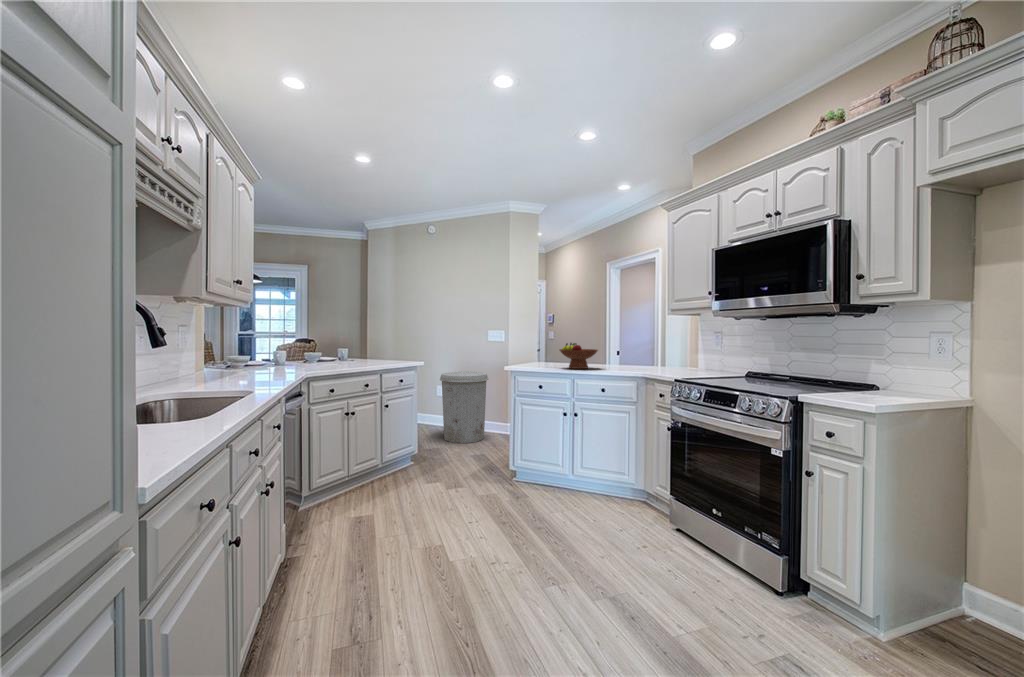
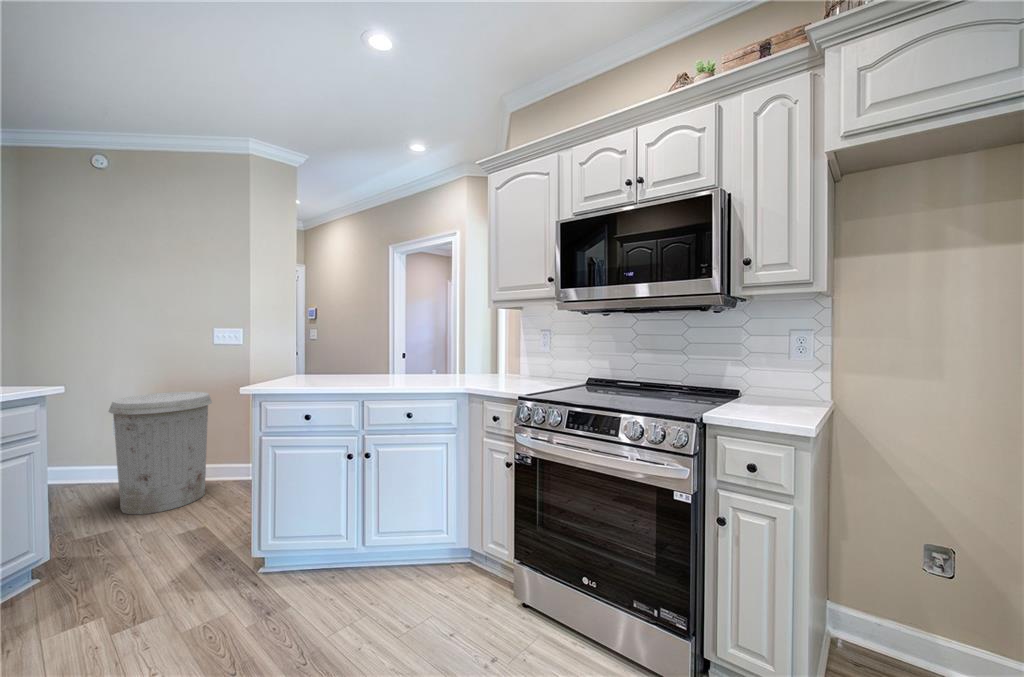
fruit bowl: present [560,343,598,369] -> none [335,345,396,384]

